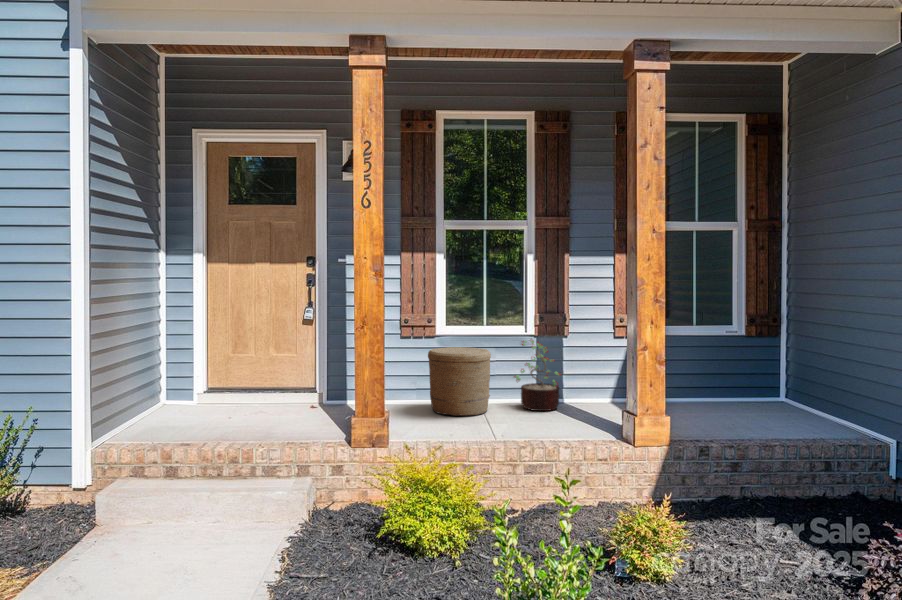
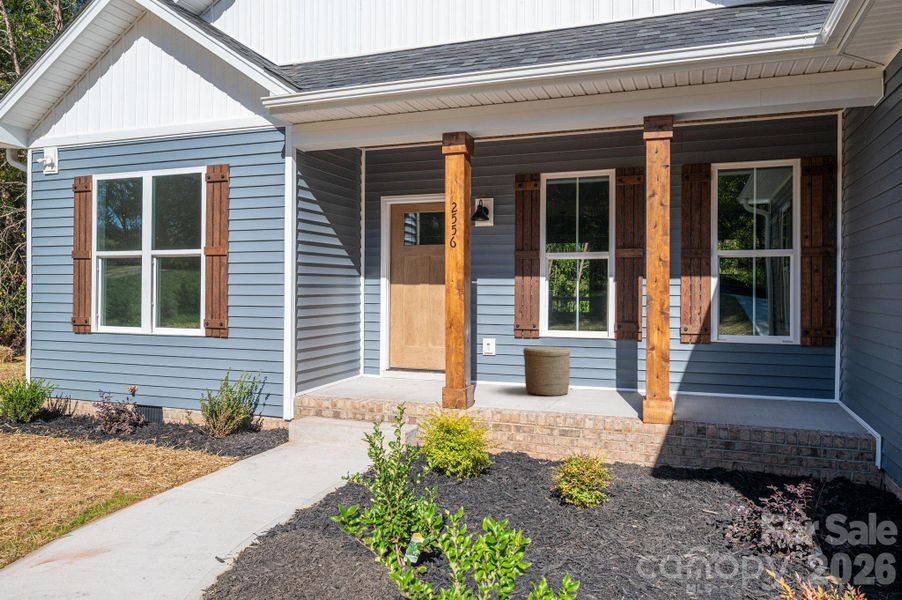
decorative plant: present [514,340,561,411] -> none [592,342,627,397]

